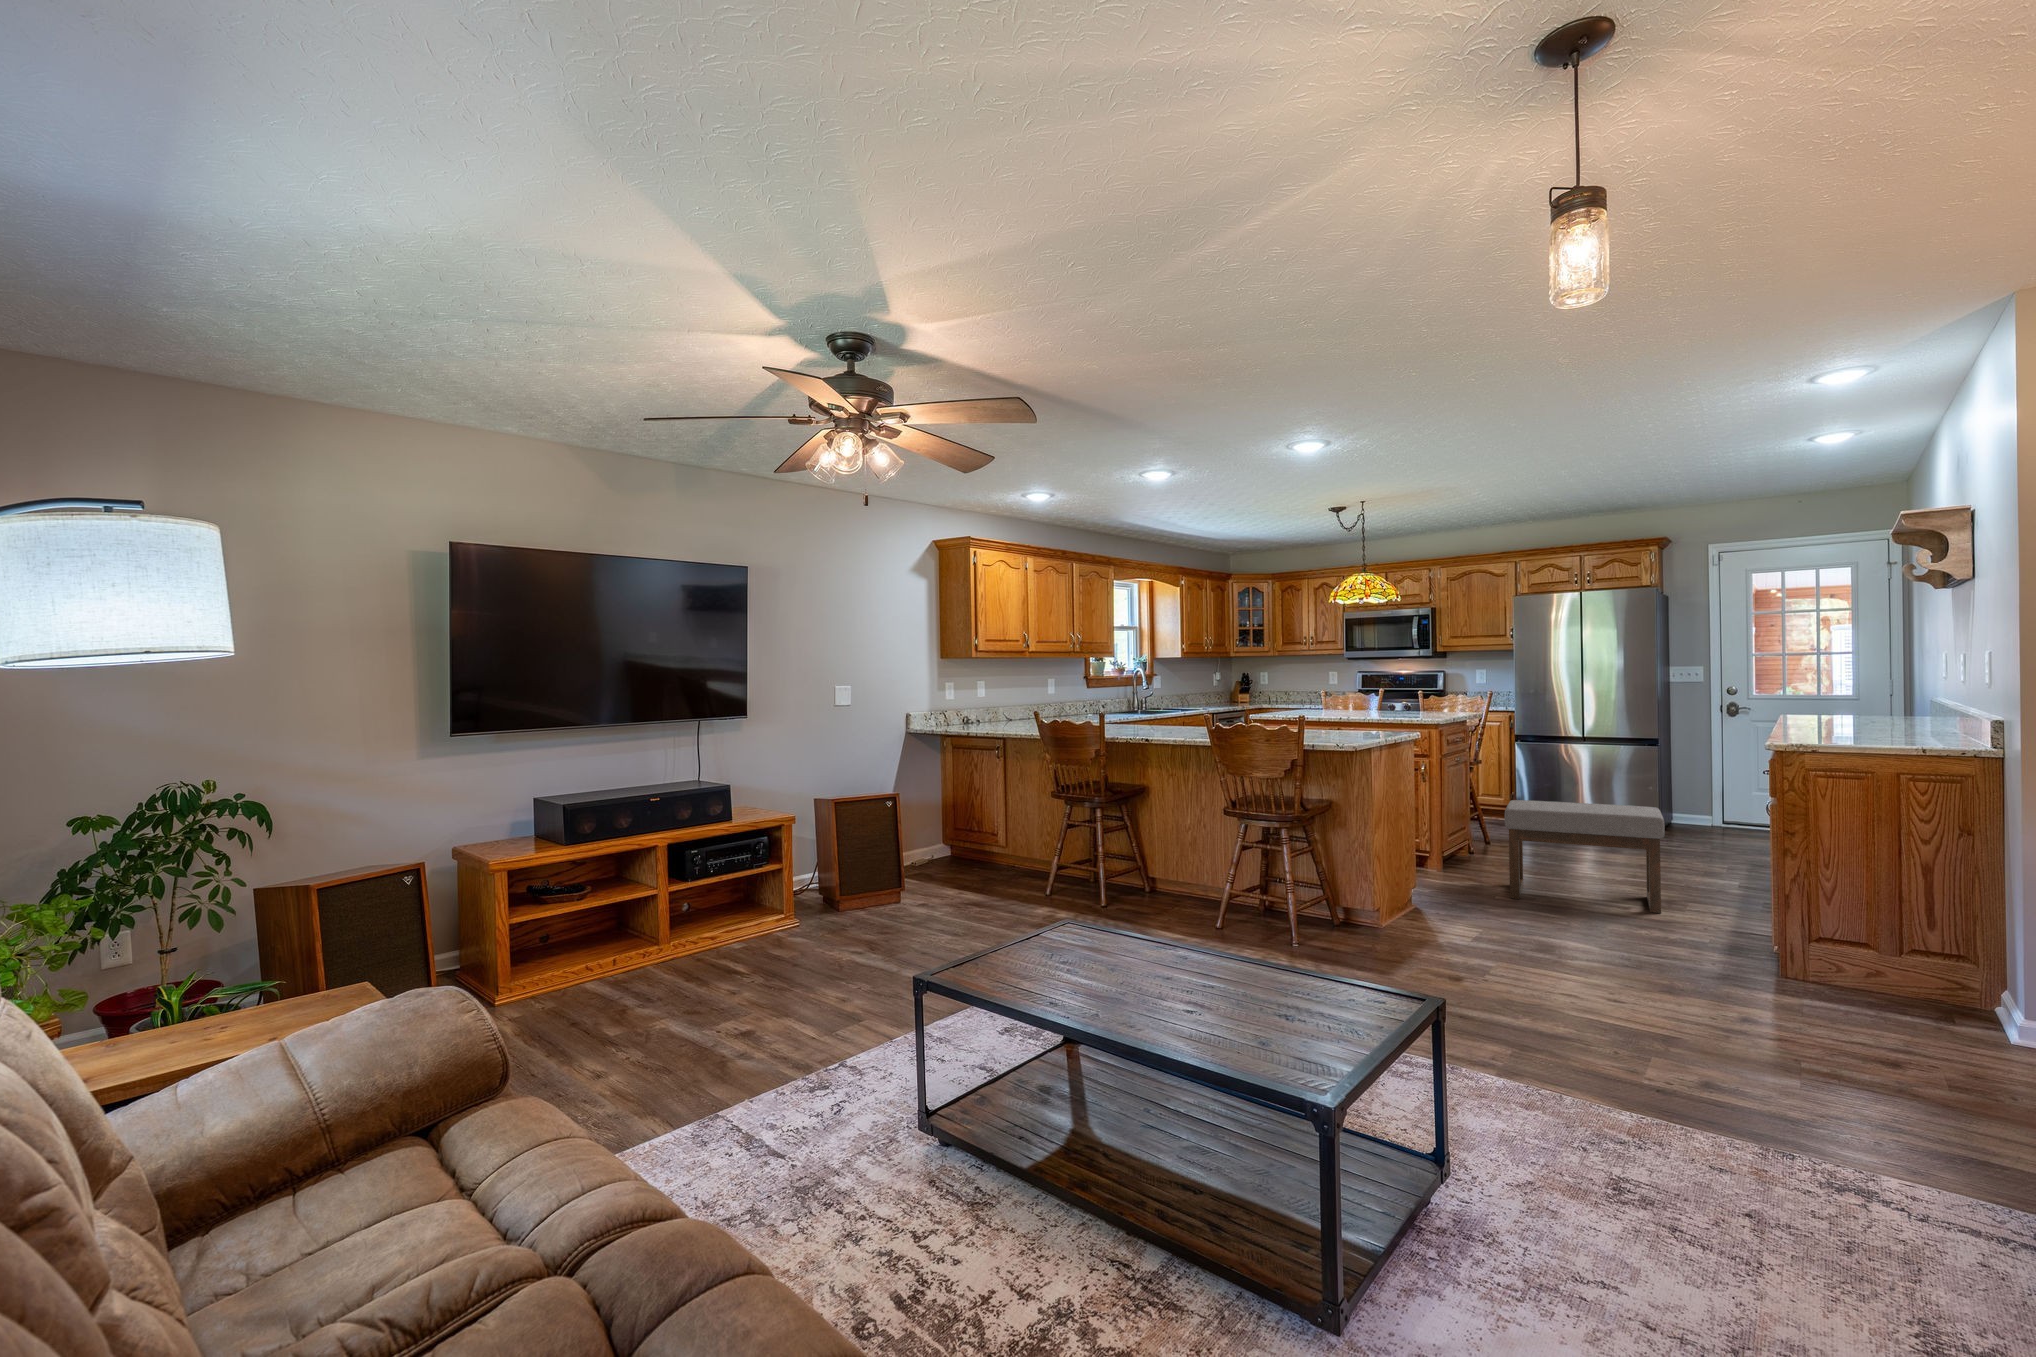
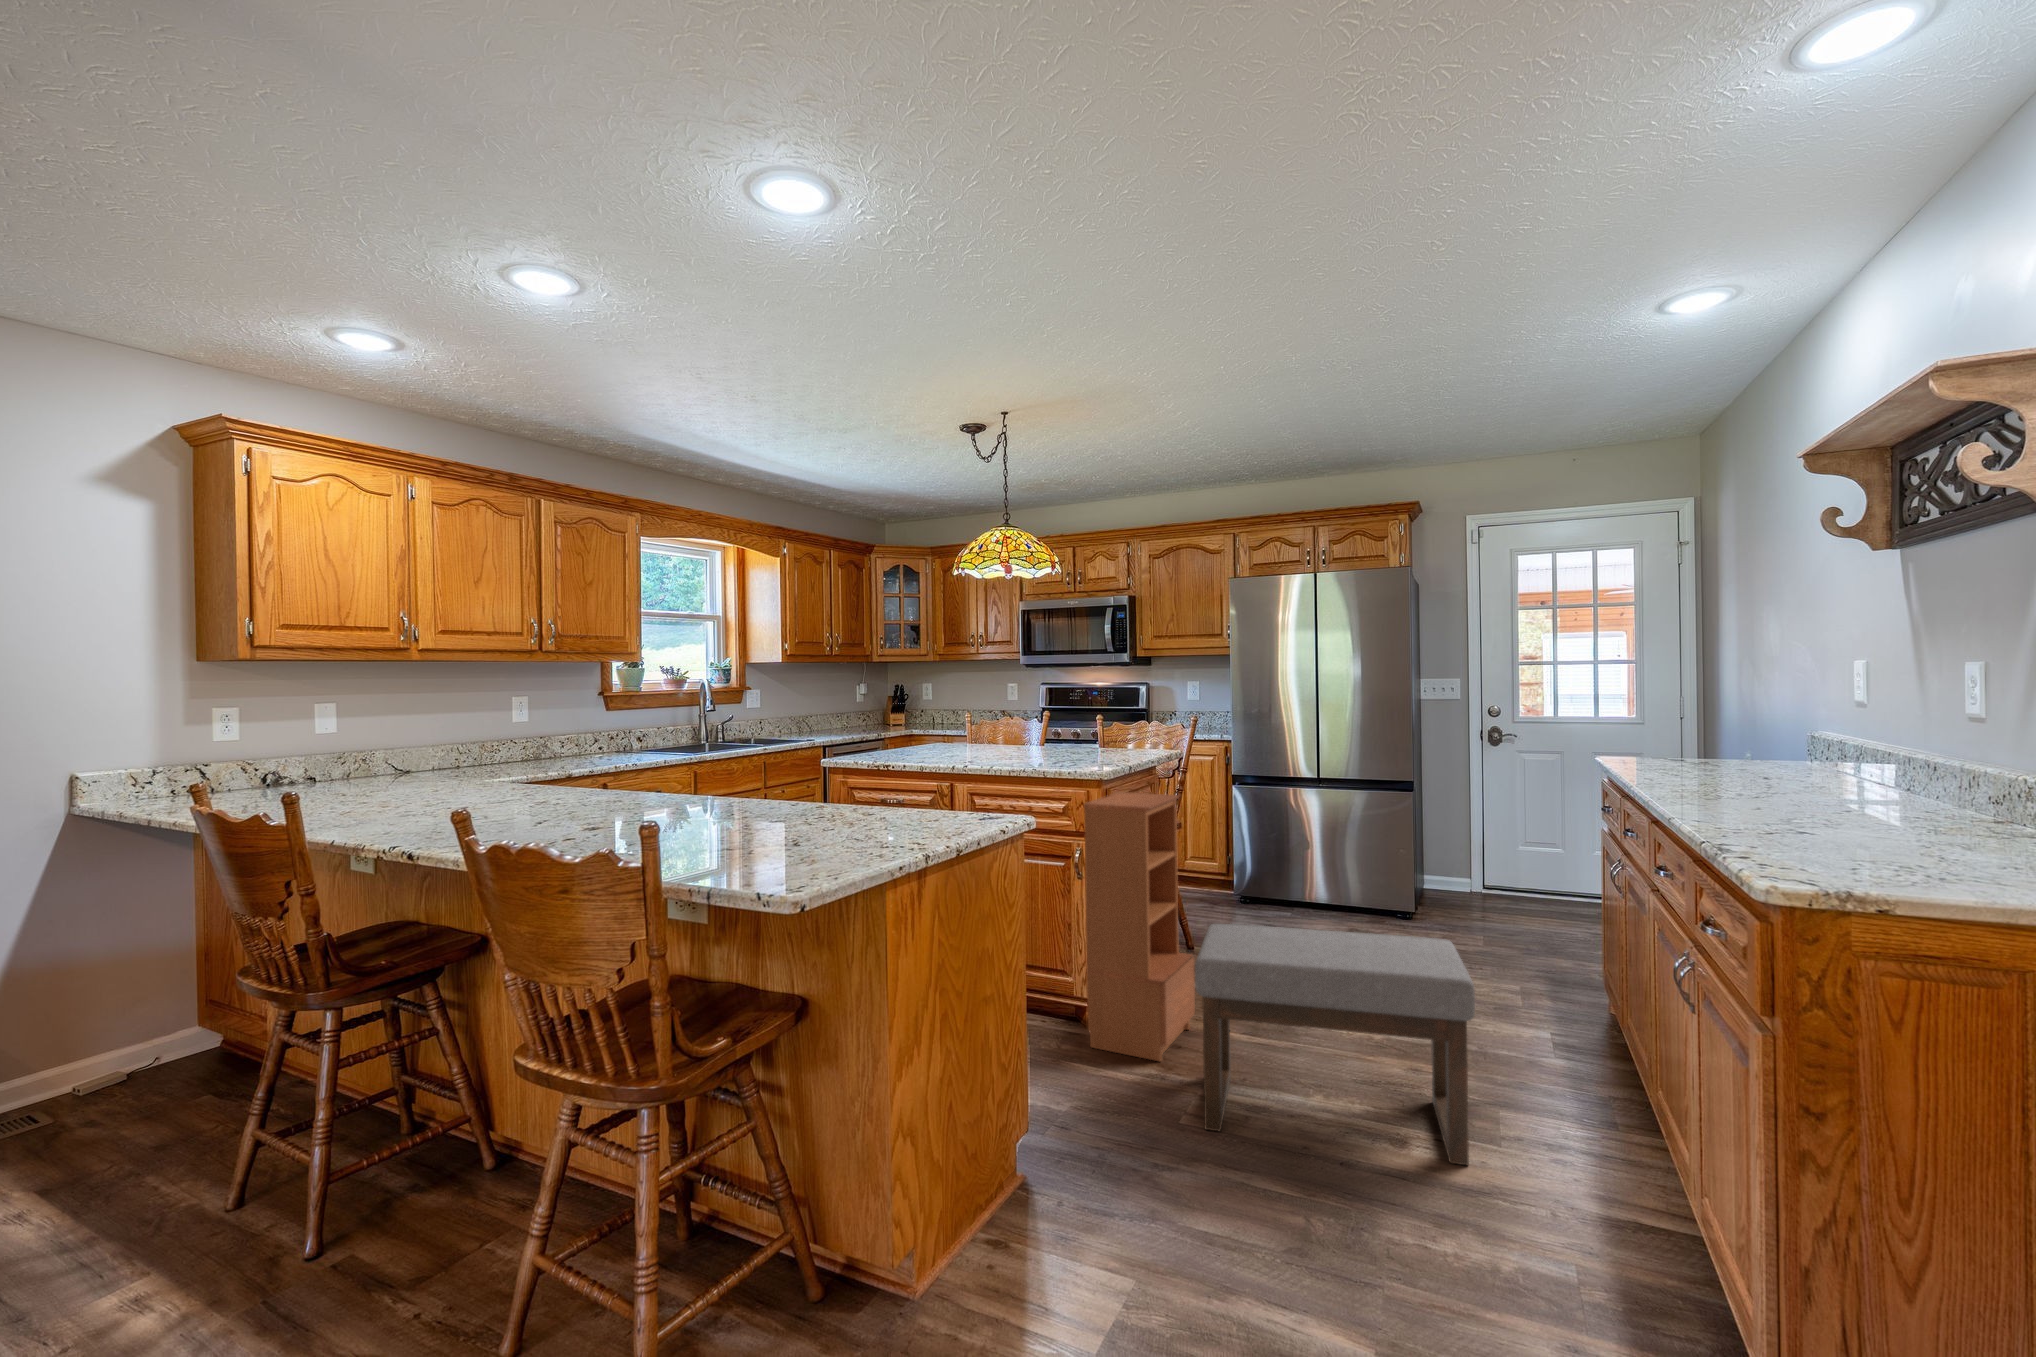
bookcase: none [1431,732,1499,879] -> present [1084,792,1195,1061]

